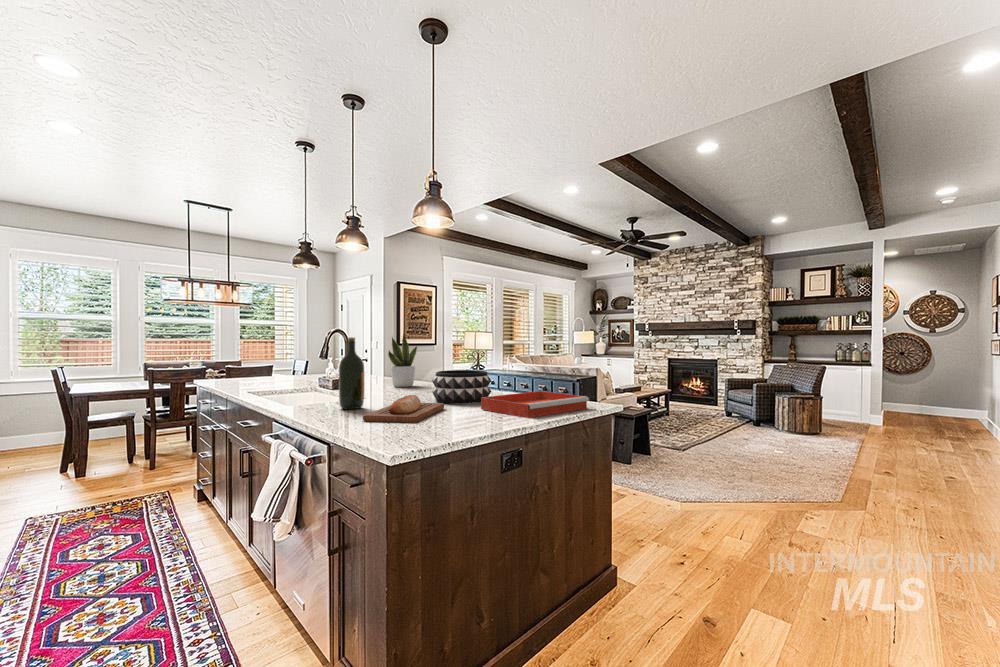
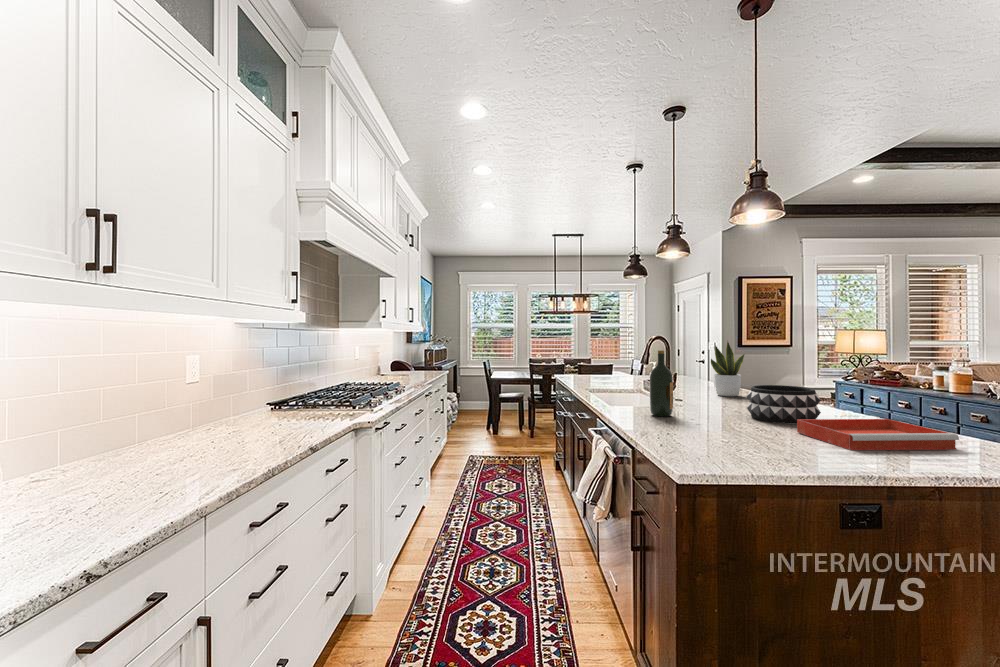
bread loaf: present [363,395,444,423] -> none [664,409,754,438]

